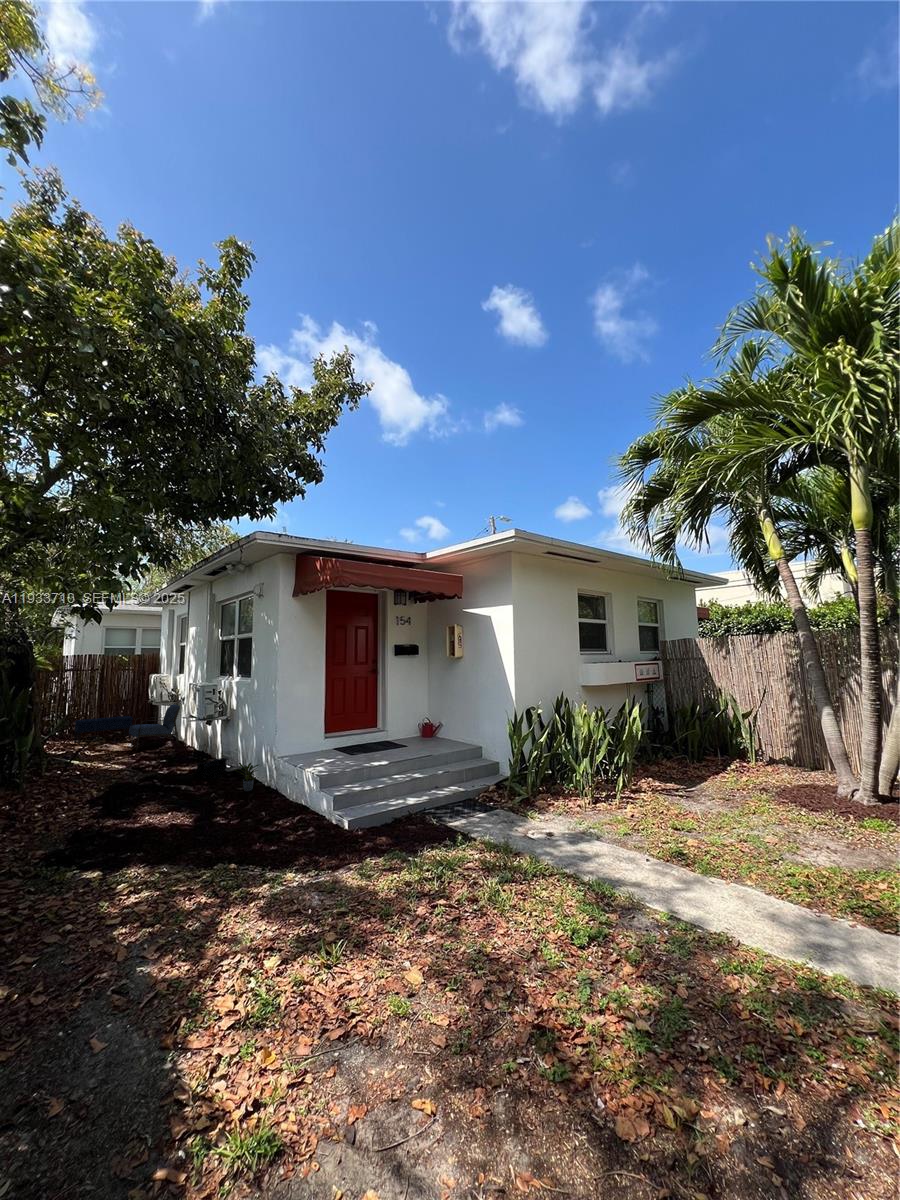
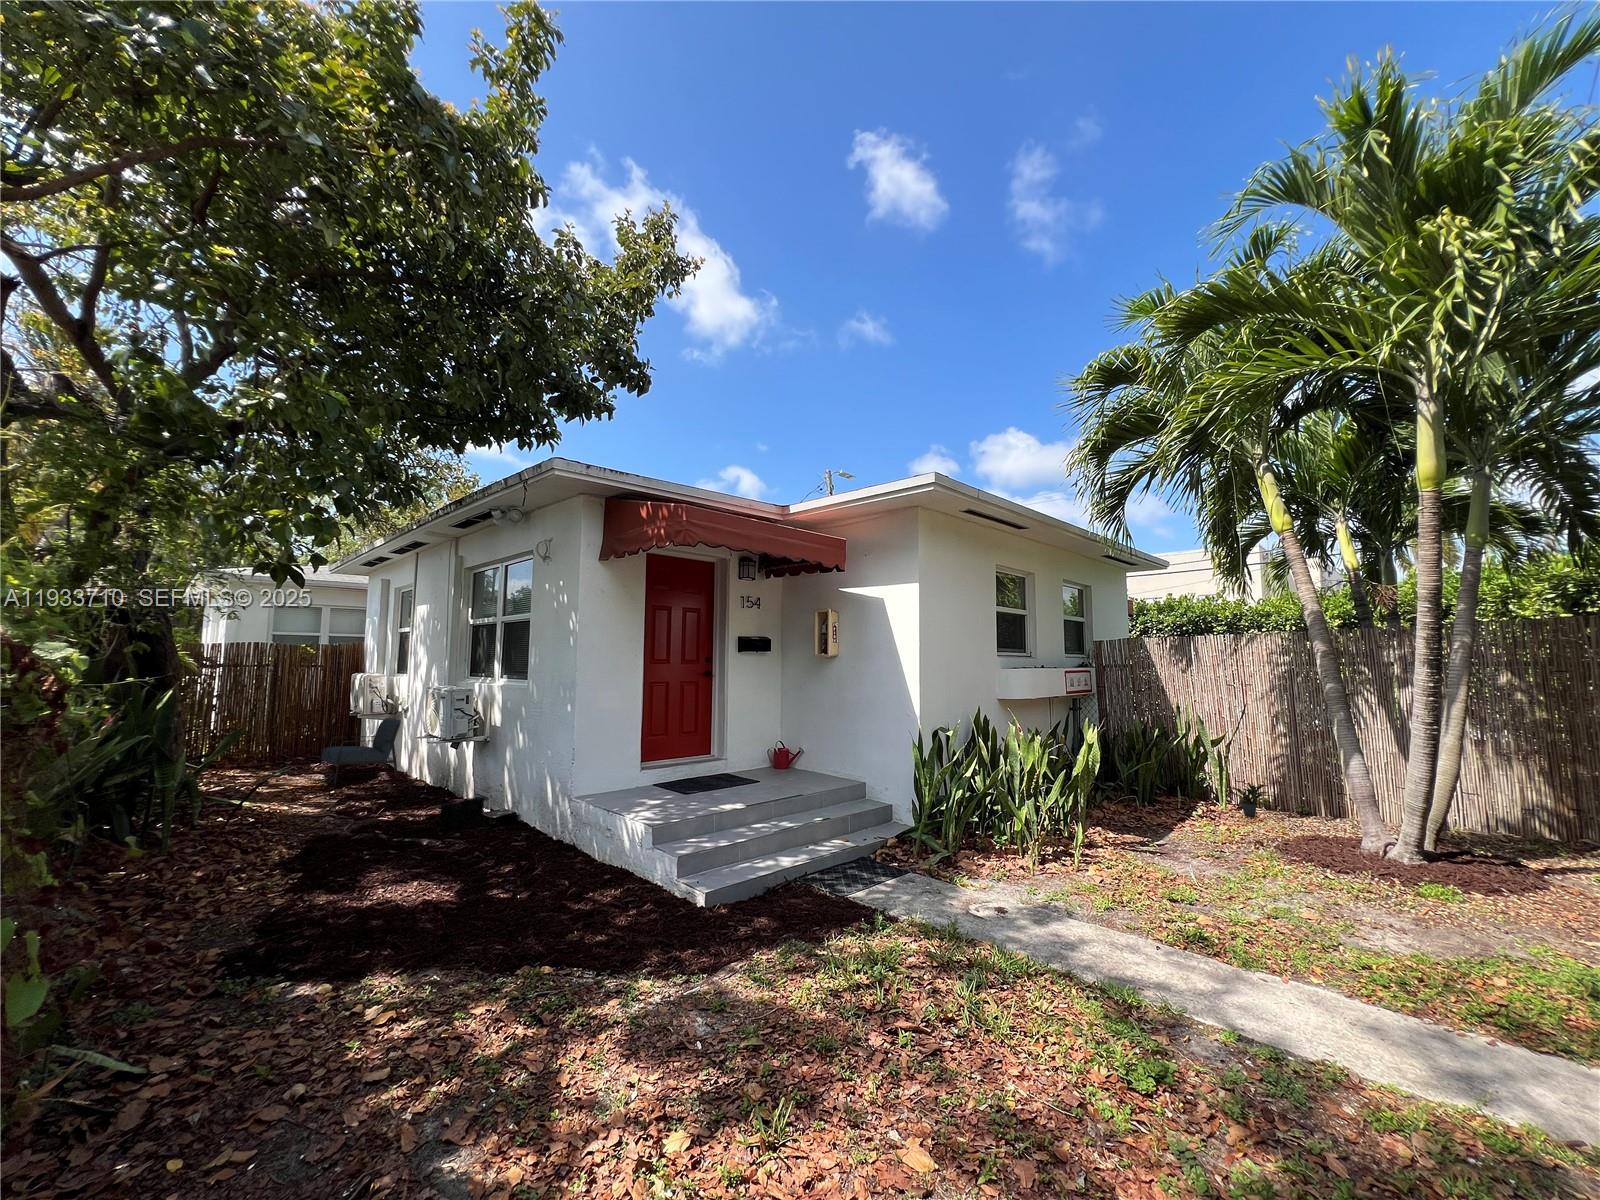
bench: present [74,716,133,743] -> none [231,734,324,774]
potted plant: present [235,763,259,792] -> present [1225,783,1274,817]

